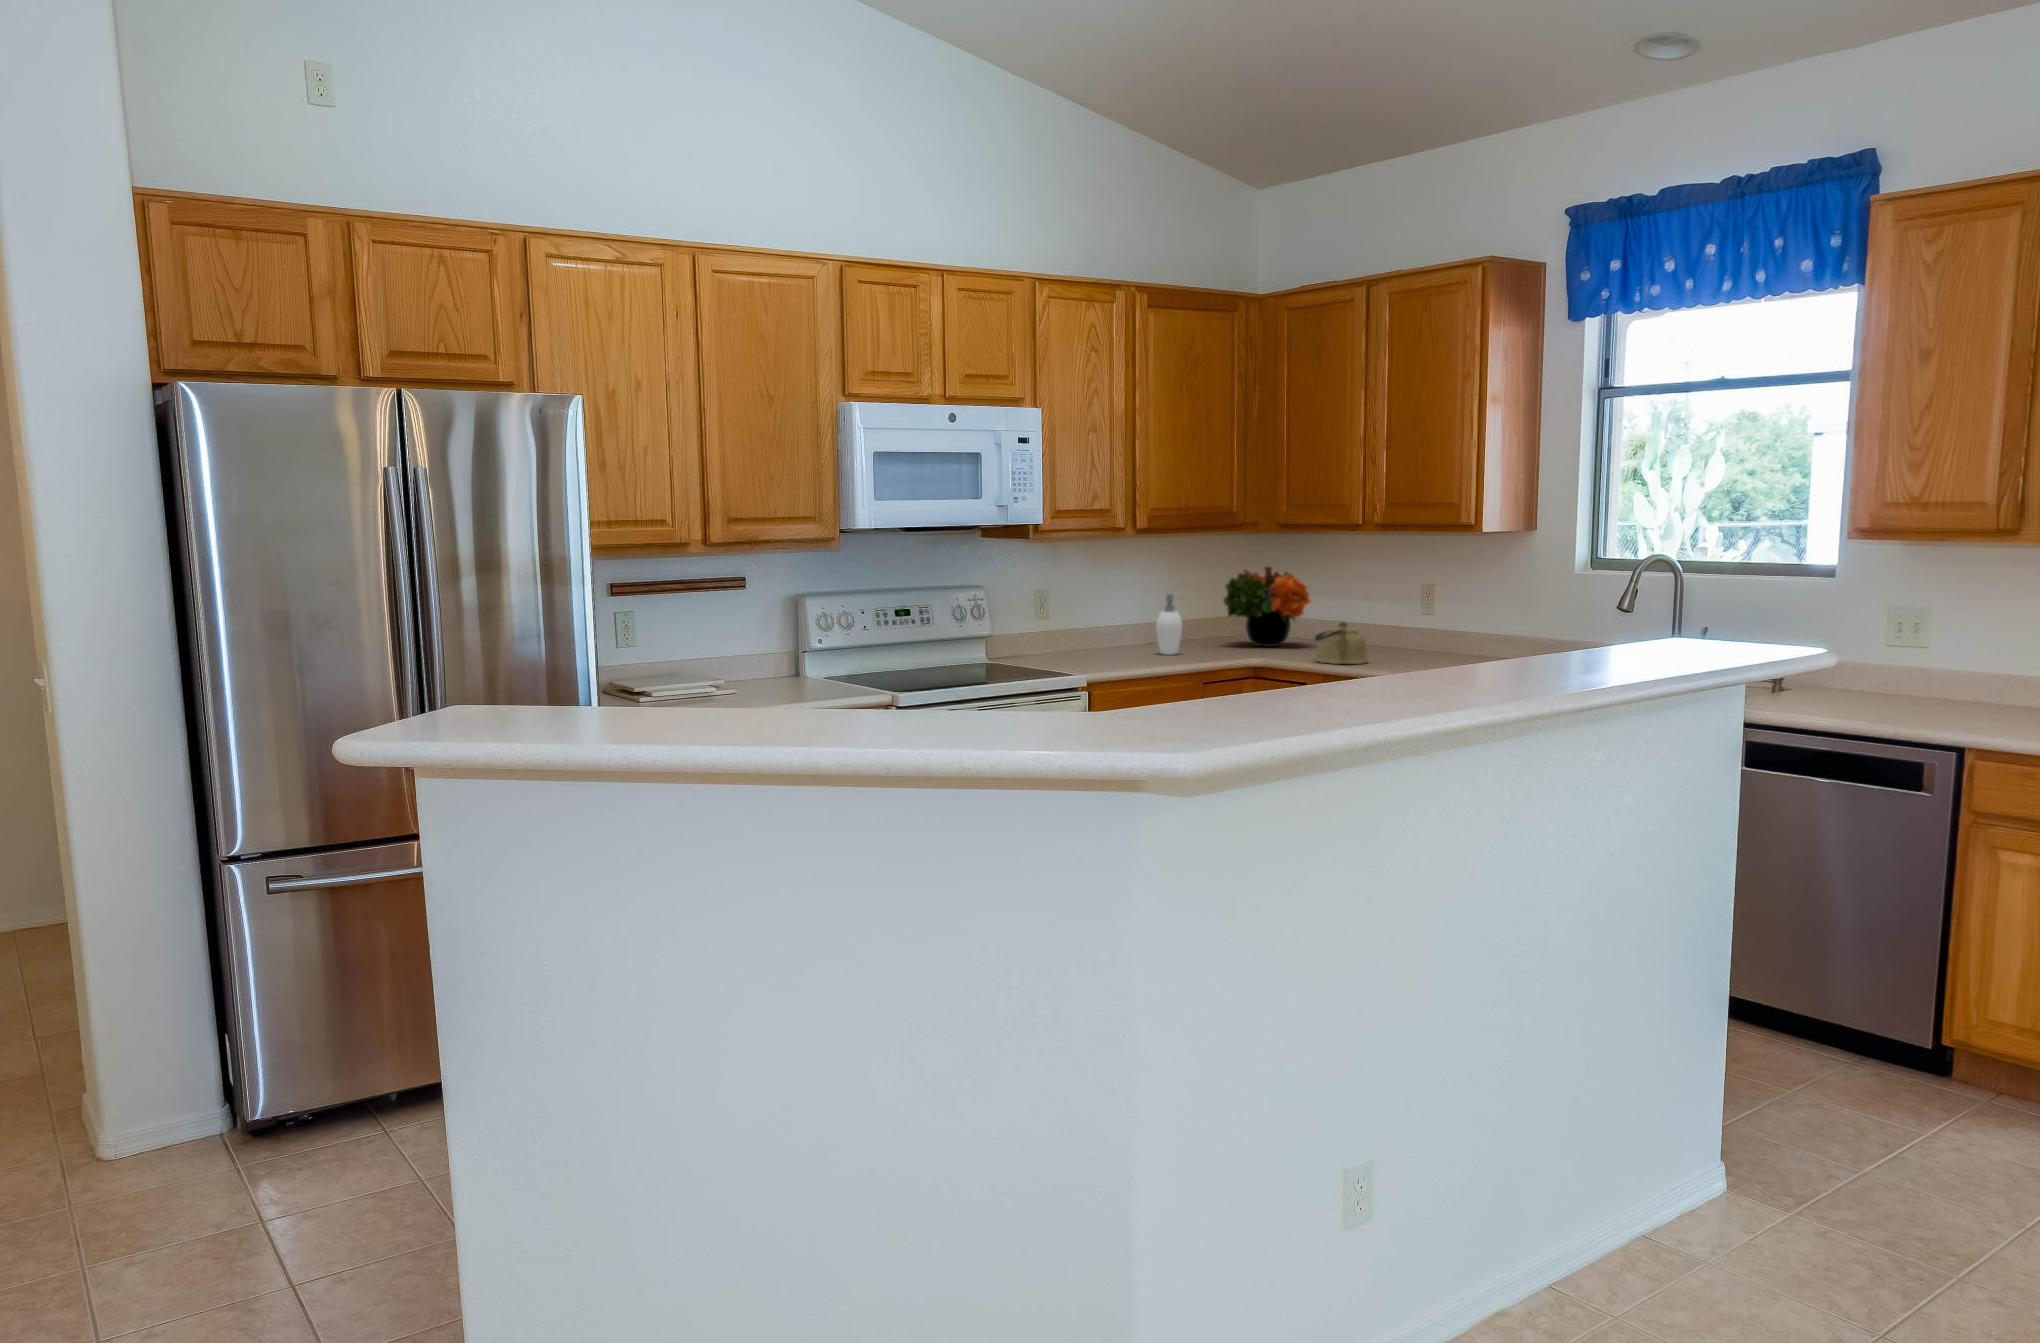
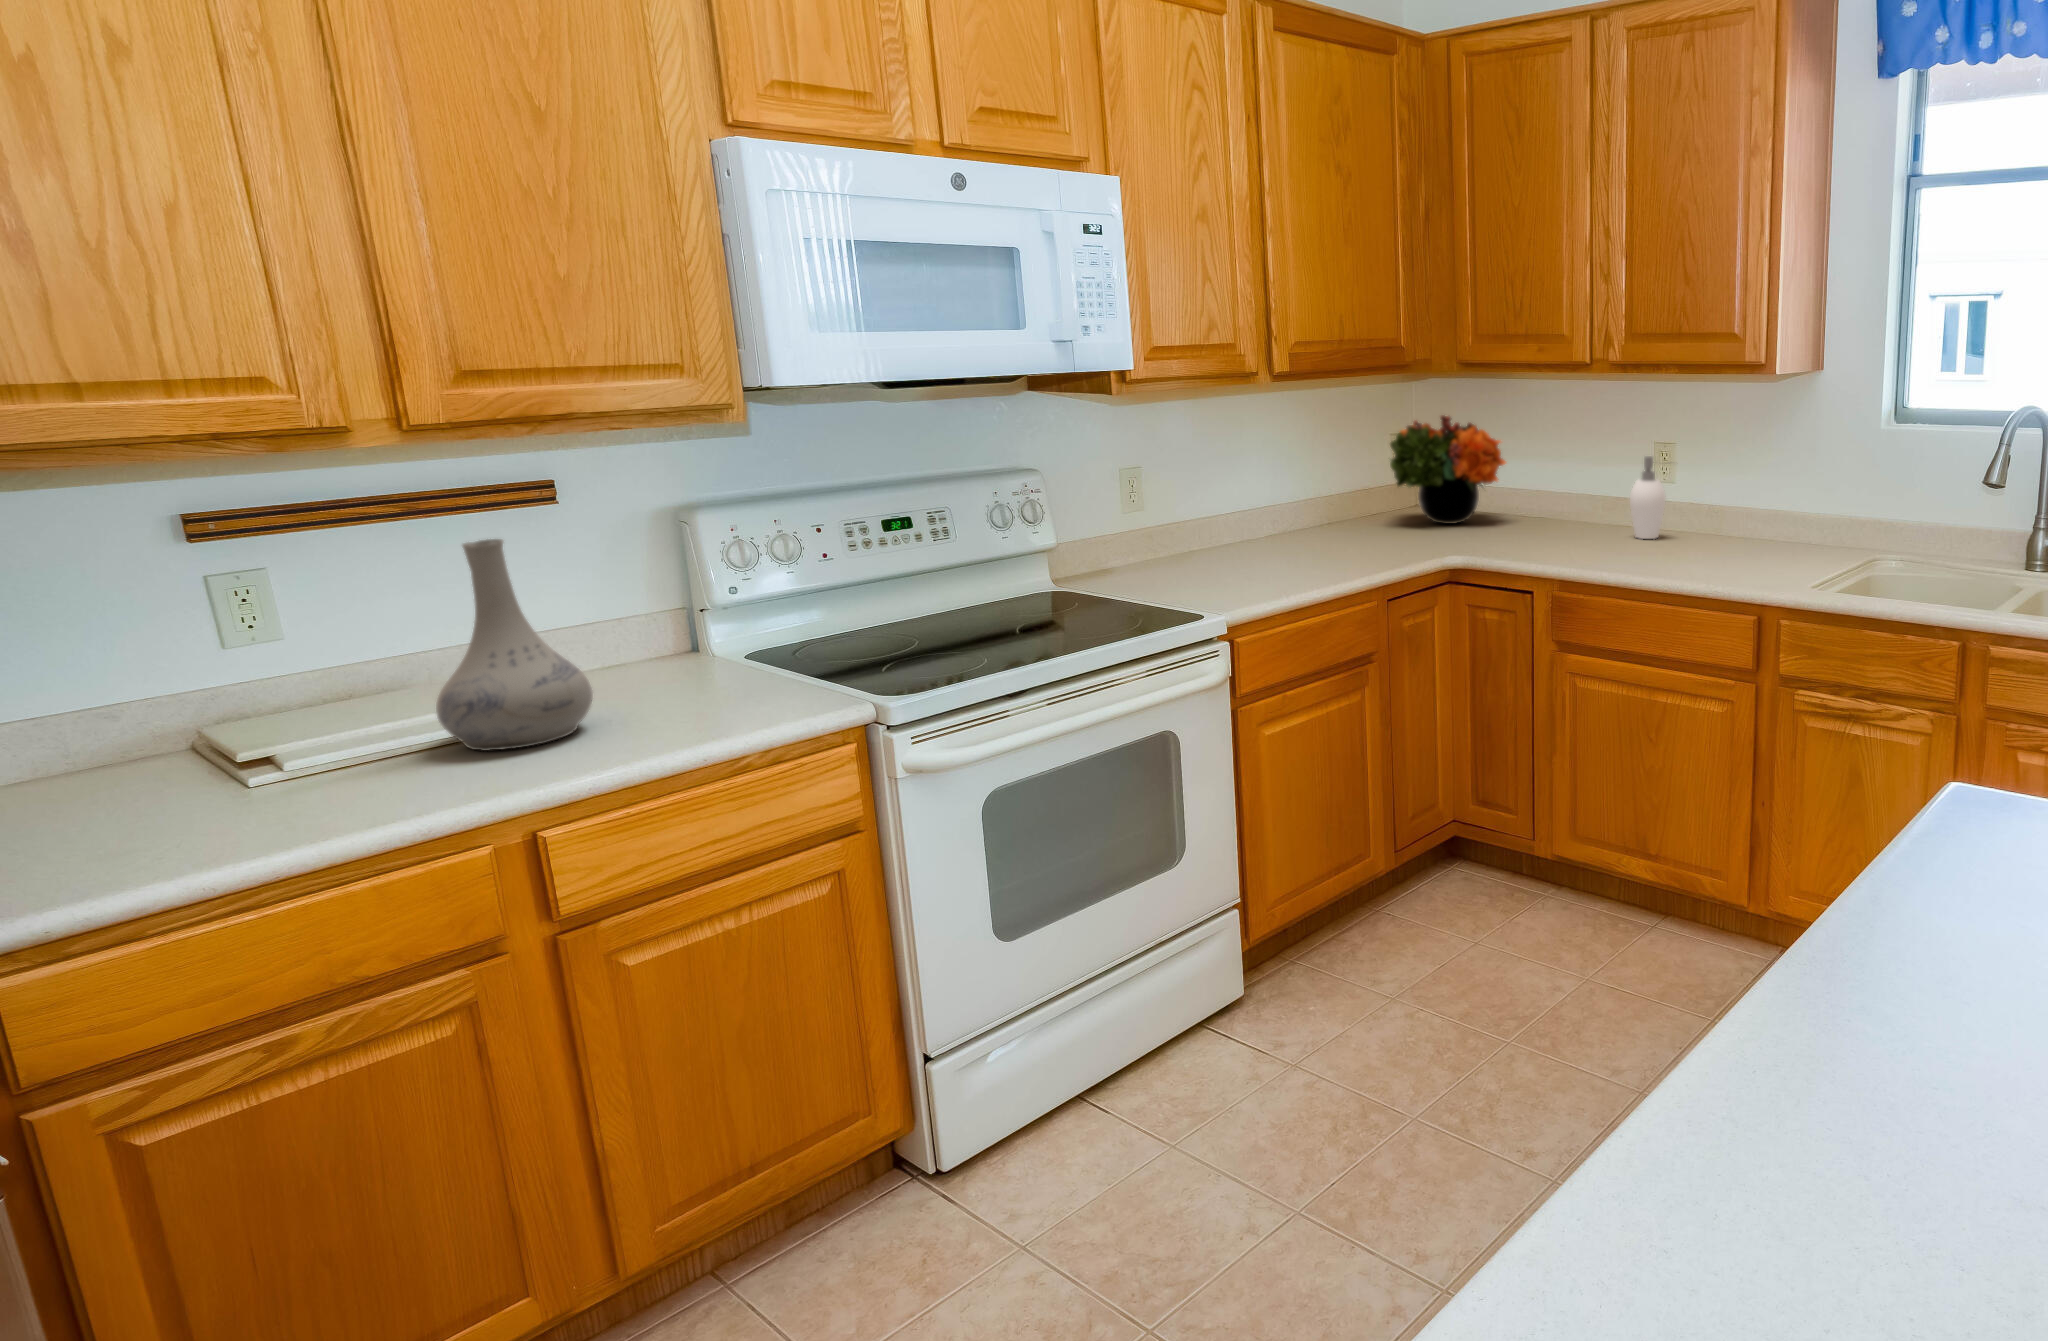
soap dispenser: present [1156,594,1182,655] -> present [1630,456,1666,539]
vase: none [709,596,770,695] -> present [436,539,593,751]
kettle: present [1315,621,1368,664] -> none [1533,498,1609,559]

